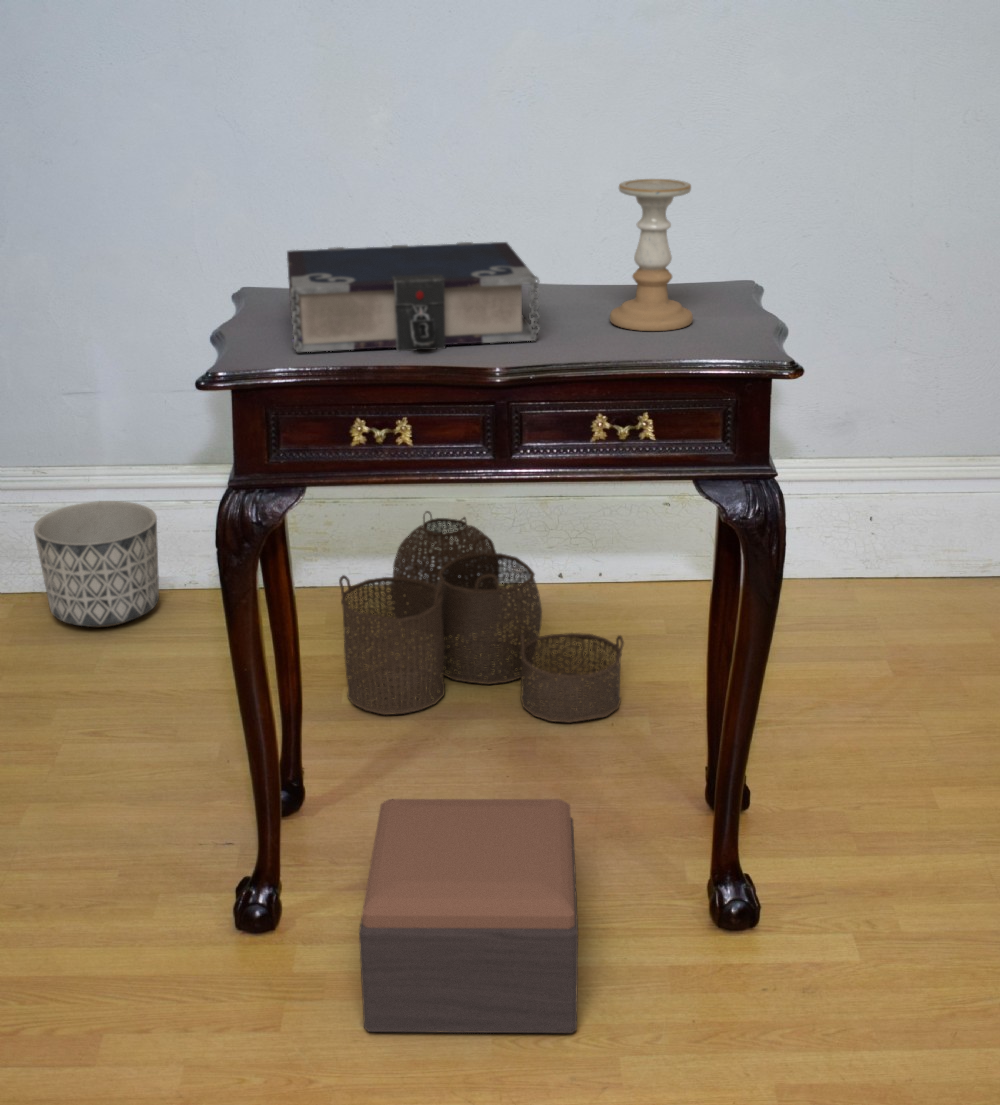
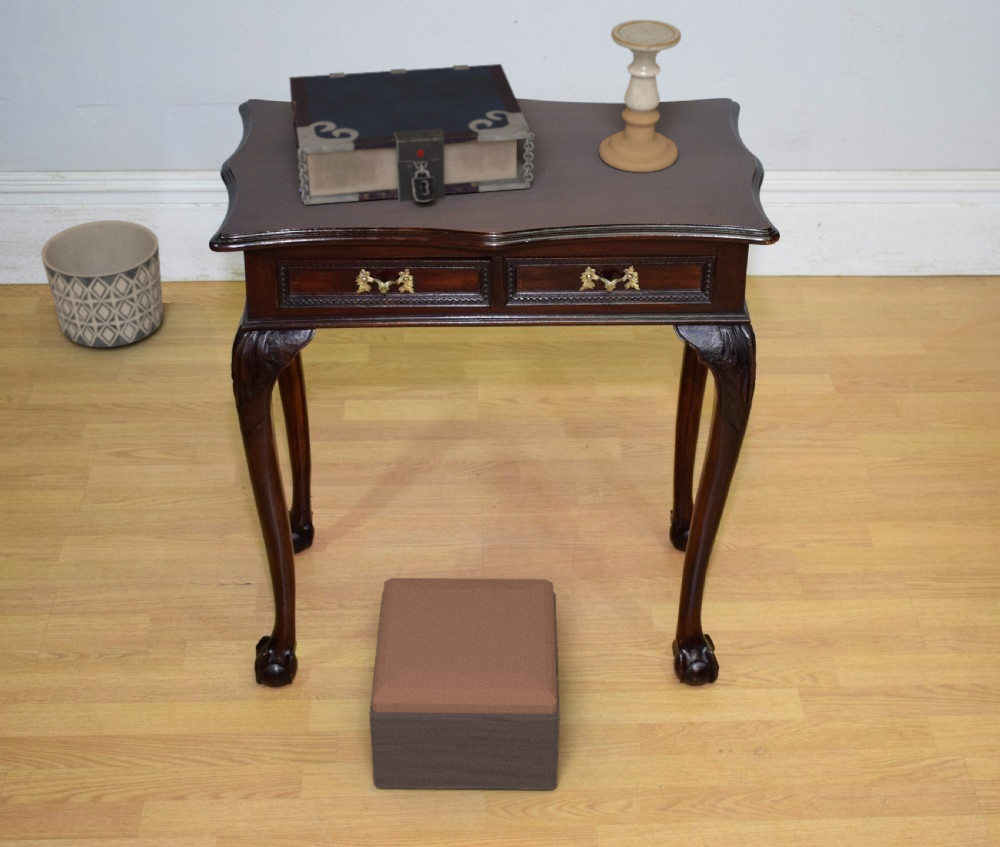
woven basket: present [339,511,624,722] -> none [337,238,603,461]

